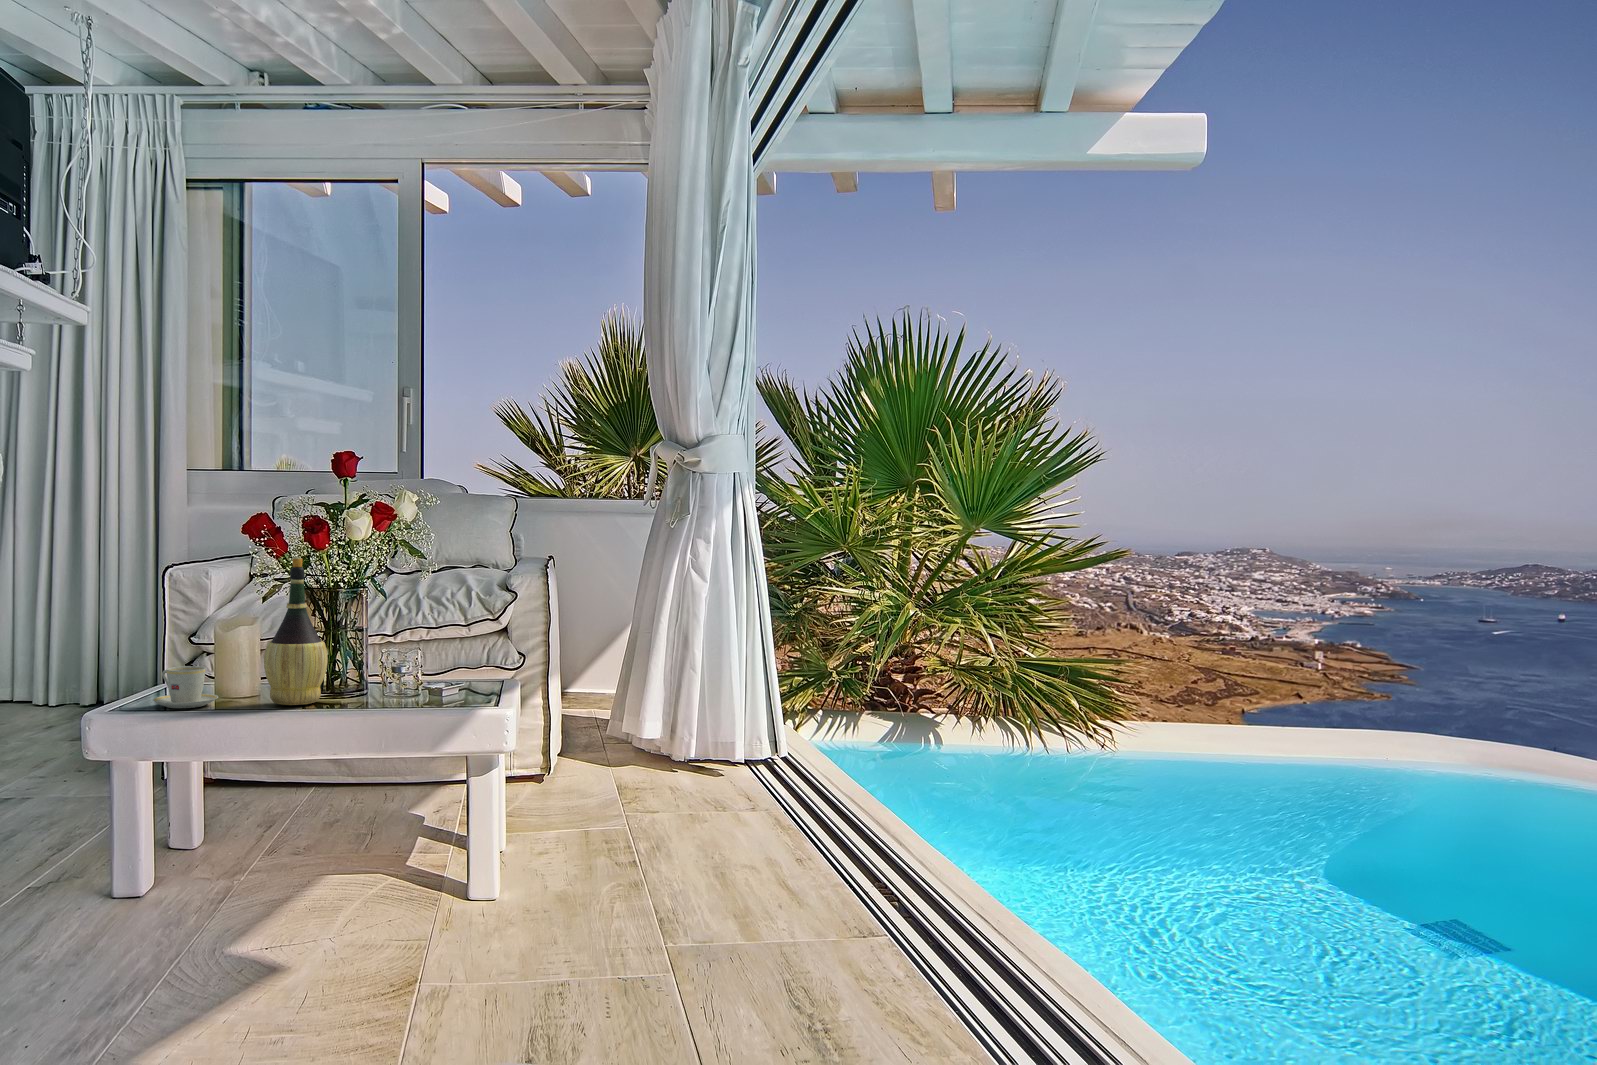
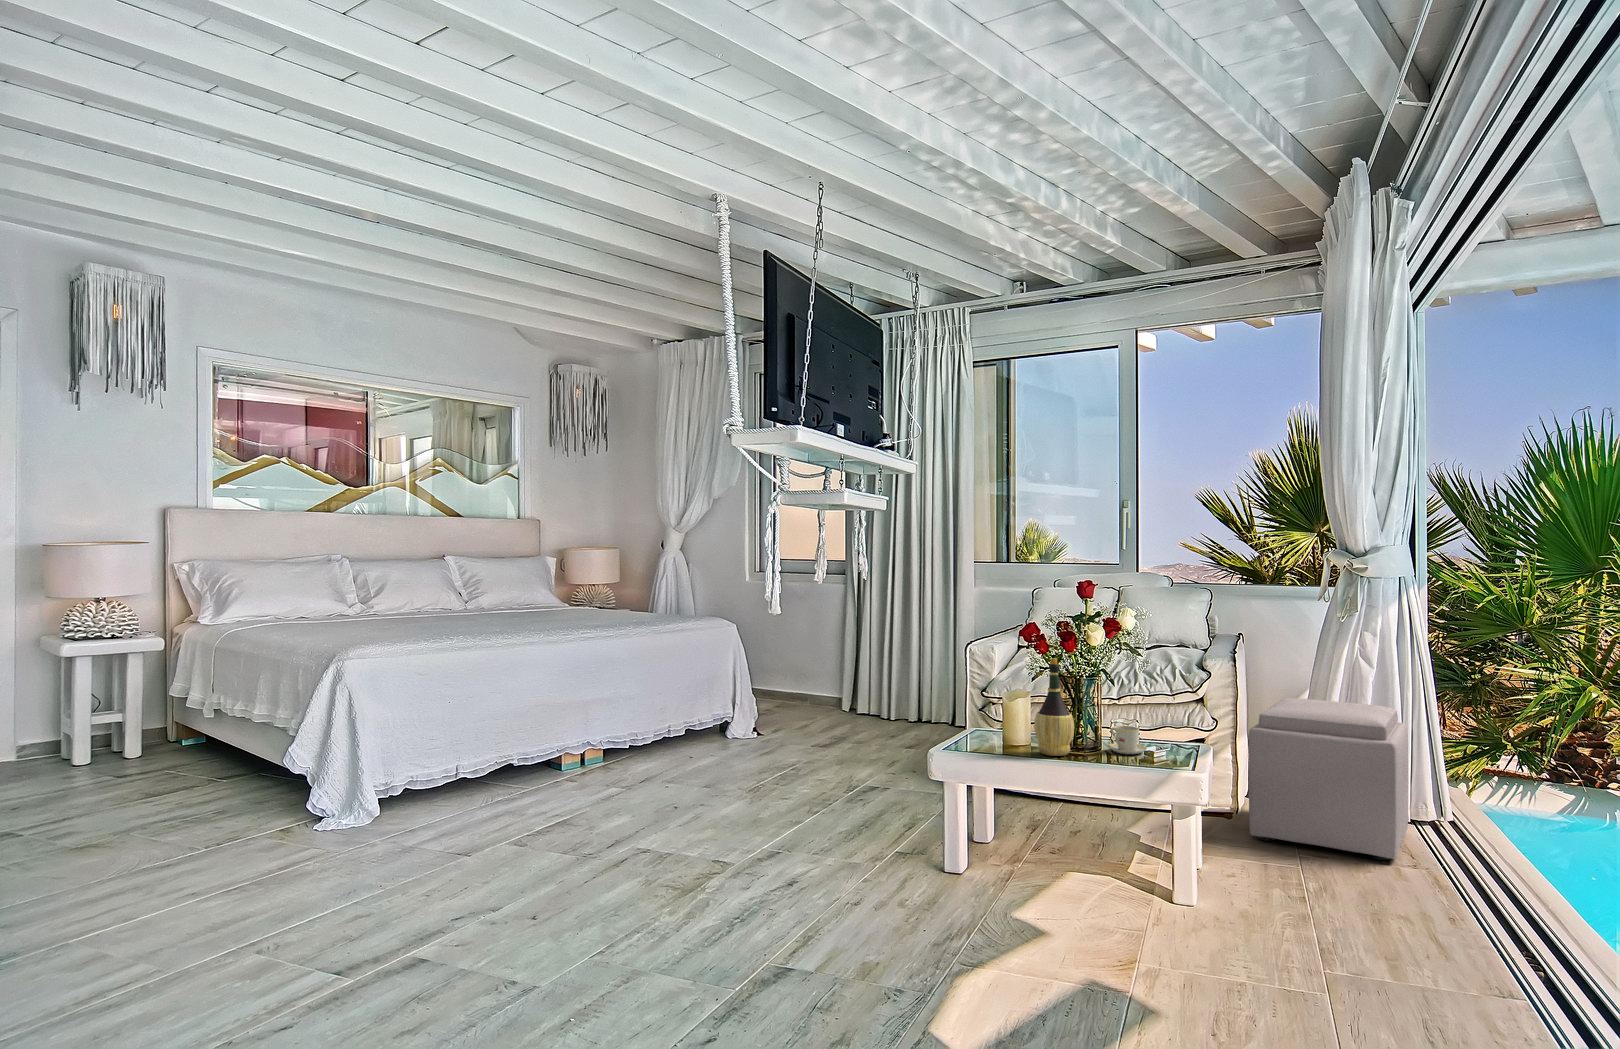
ottoman: none [566,621,743,805] -> present [1248,698,1408,860]
teacup: present [153,666,218,708] -> present [1108,726,1147,754]

